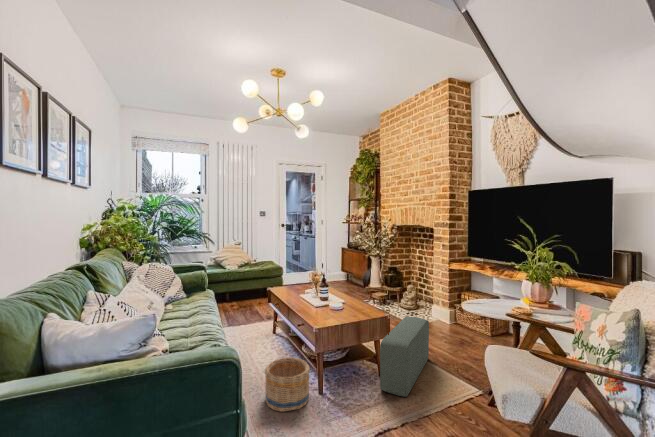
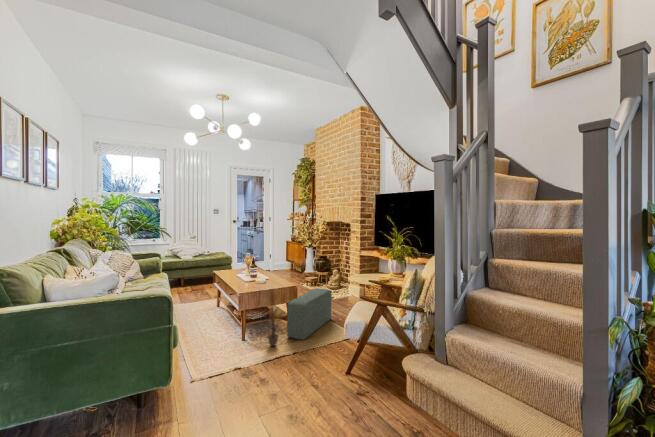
decorative plant: none [340,348,383,407] -> present [264,307,286,346]
basket: present [265,358,310,412] -> none [201,316,235,351]

